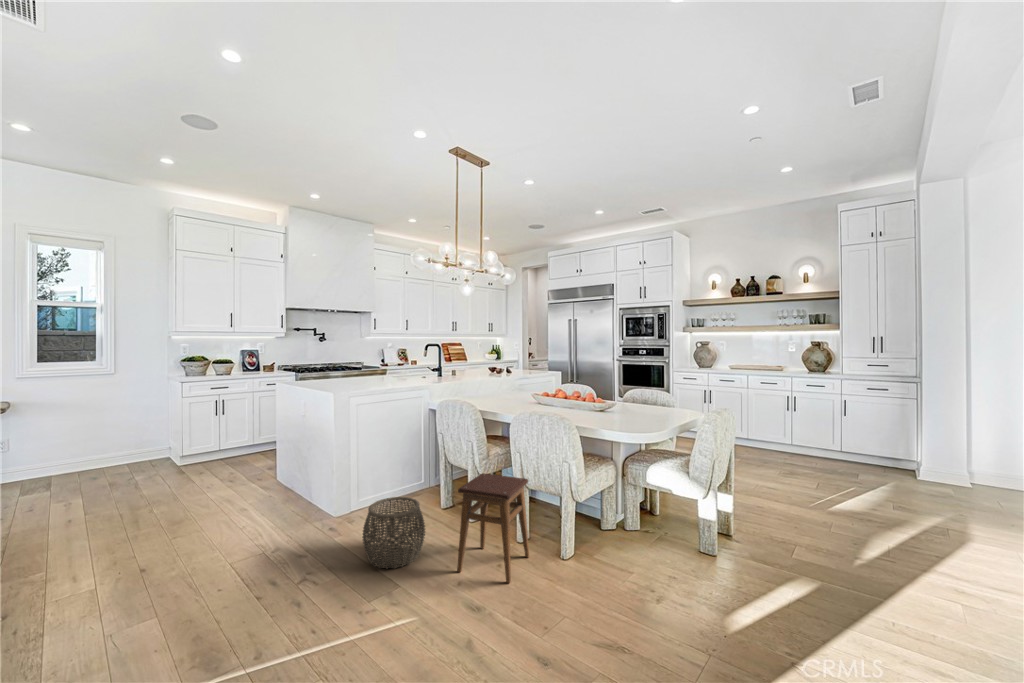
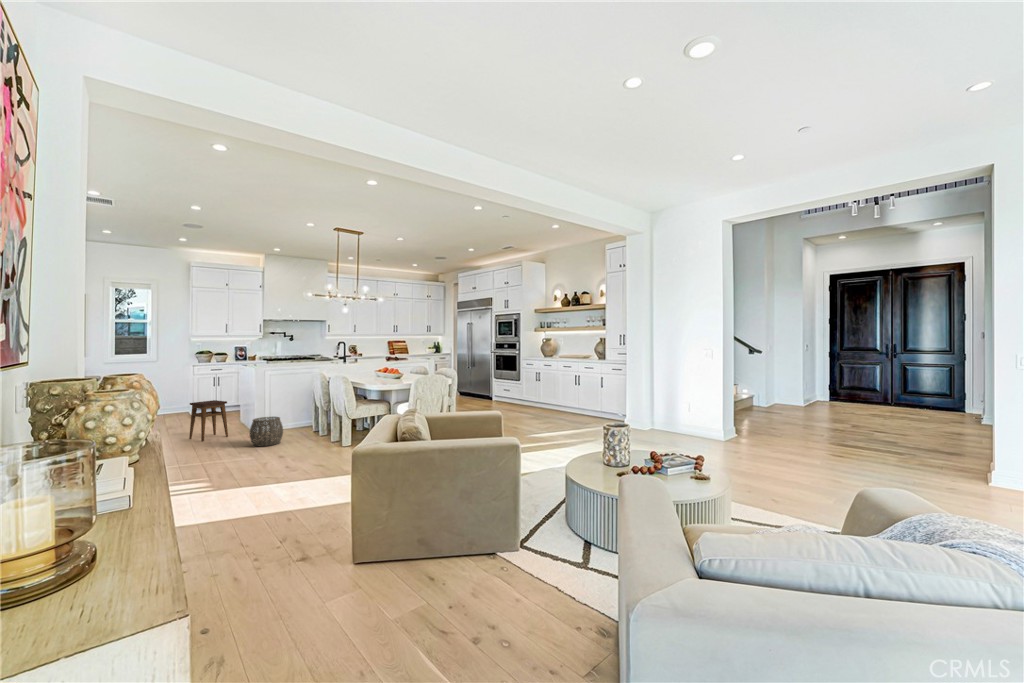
stool: present [457,473,529,583] -> present [189,400,228,441]

